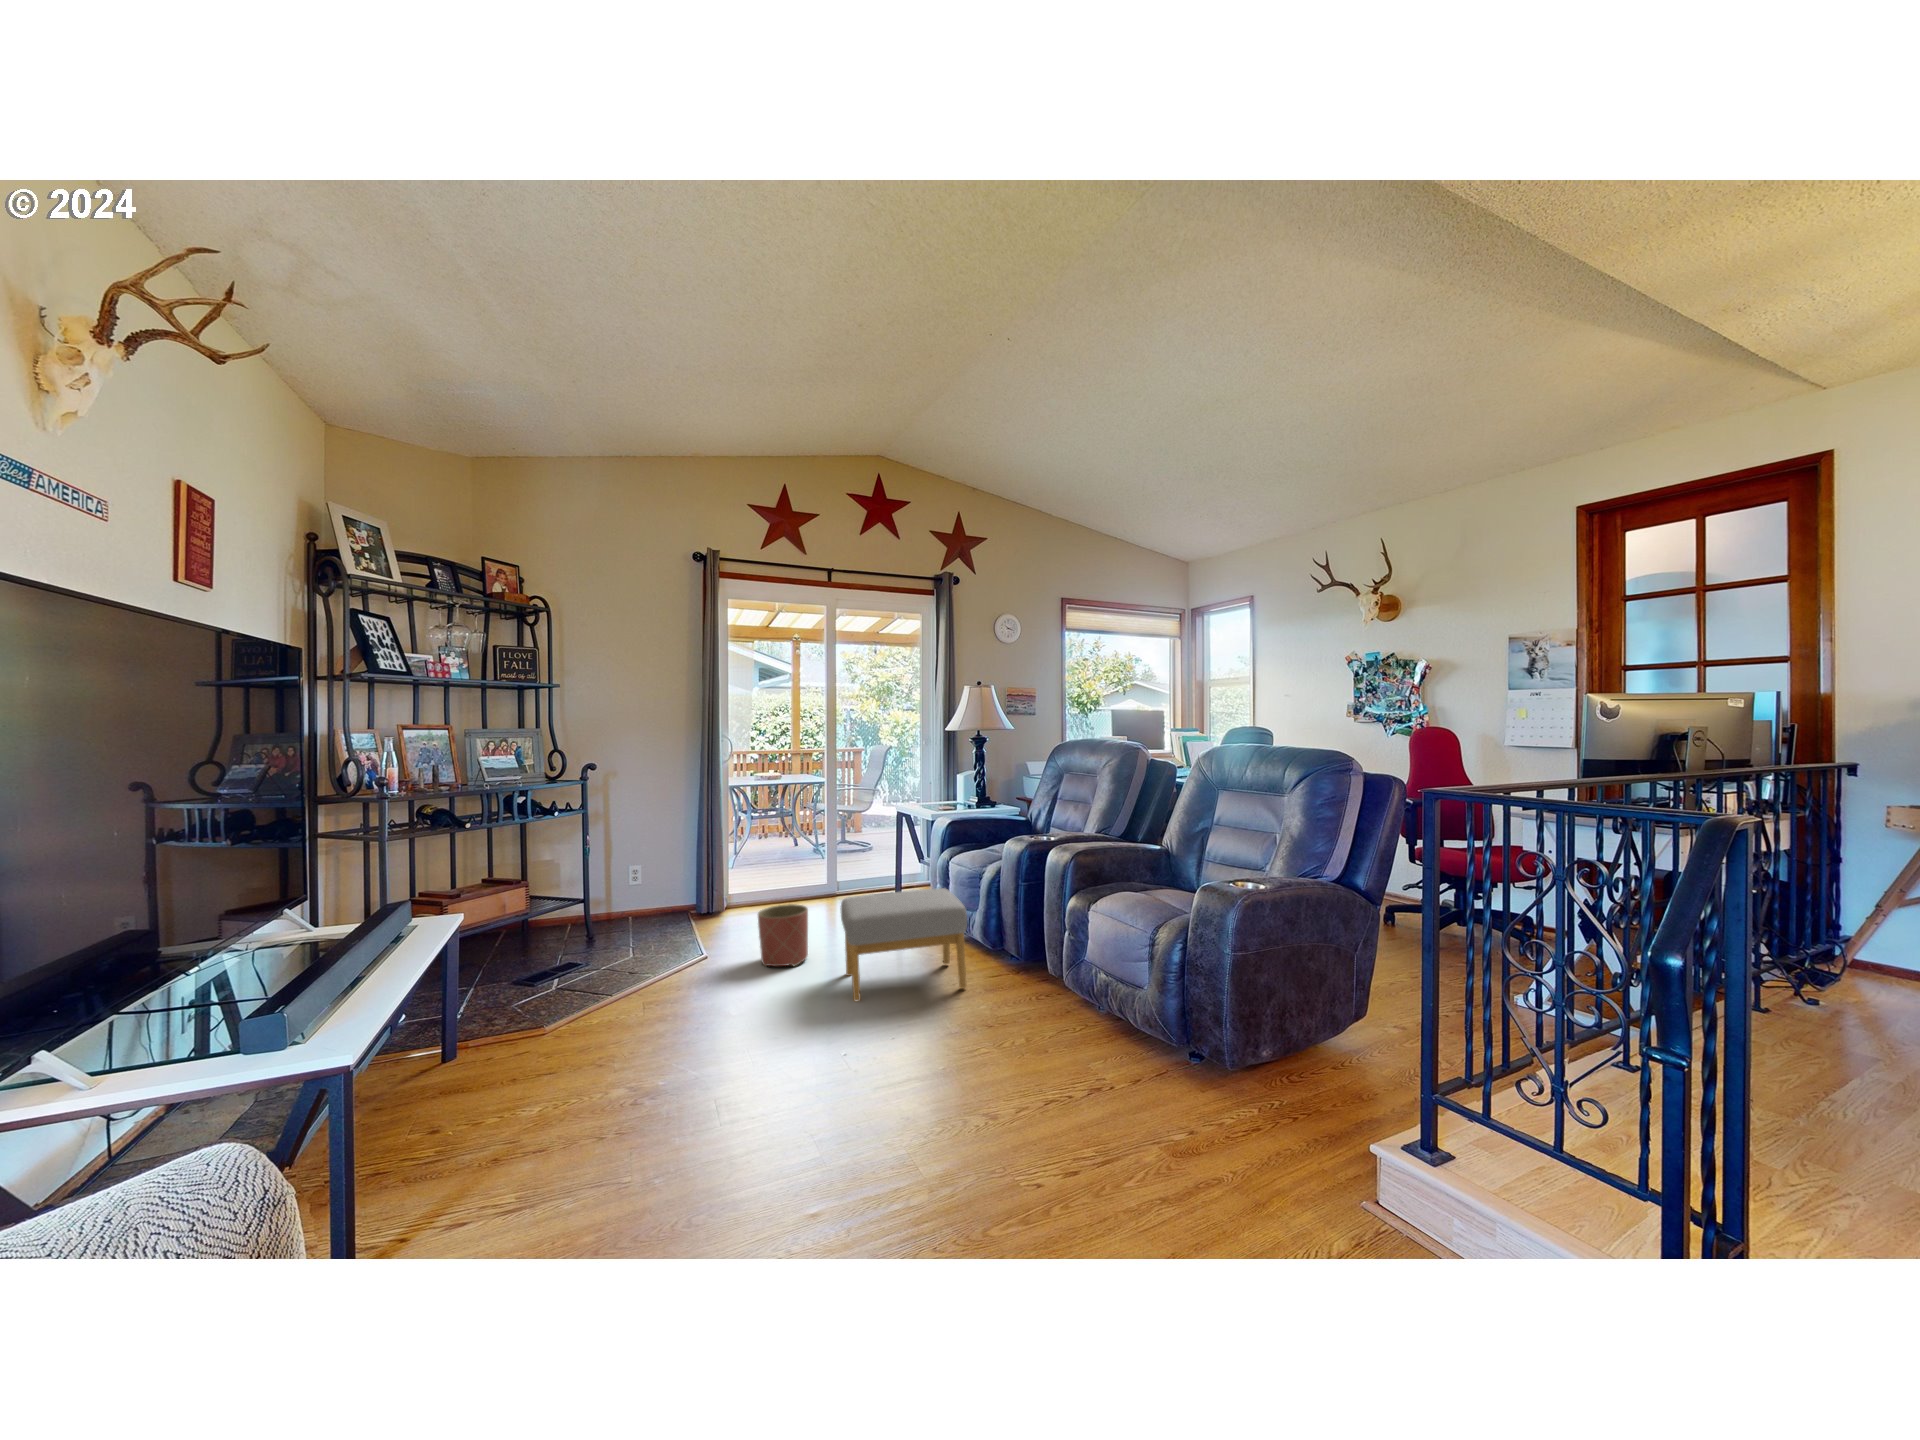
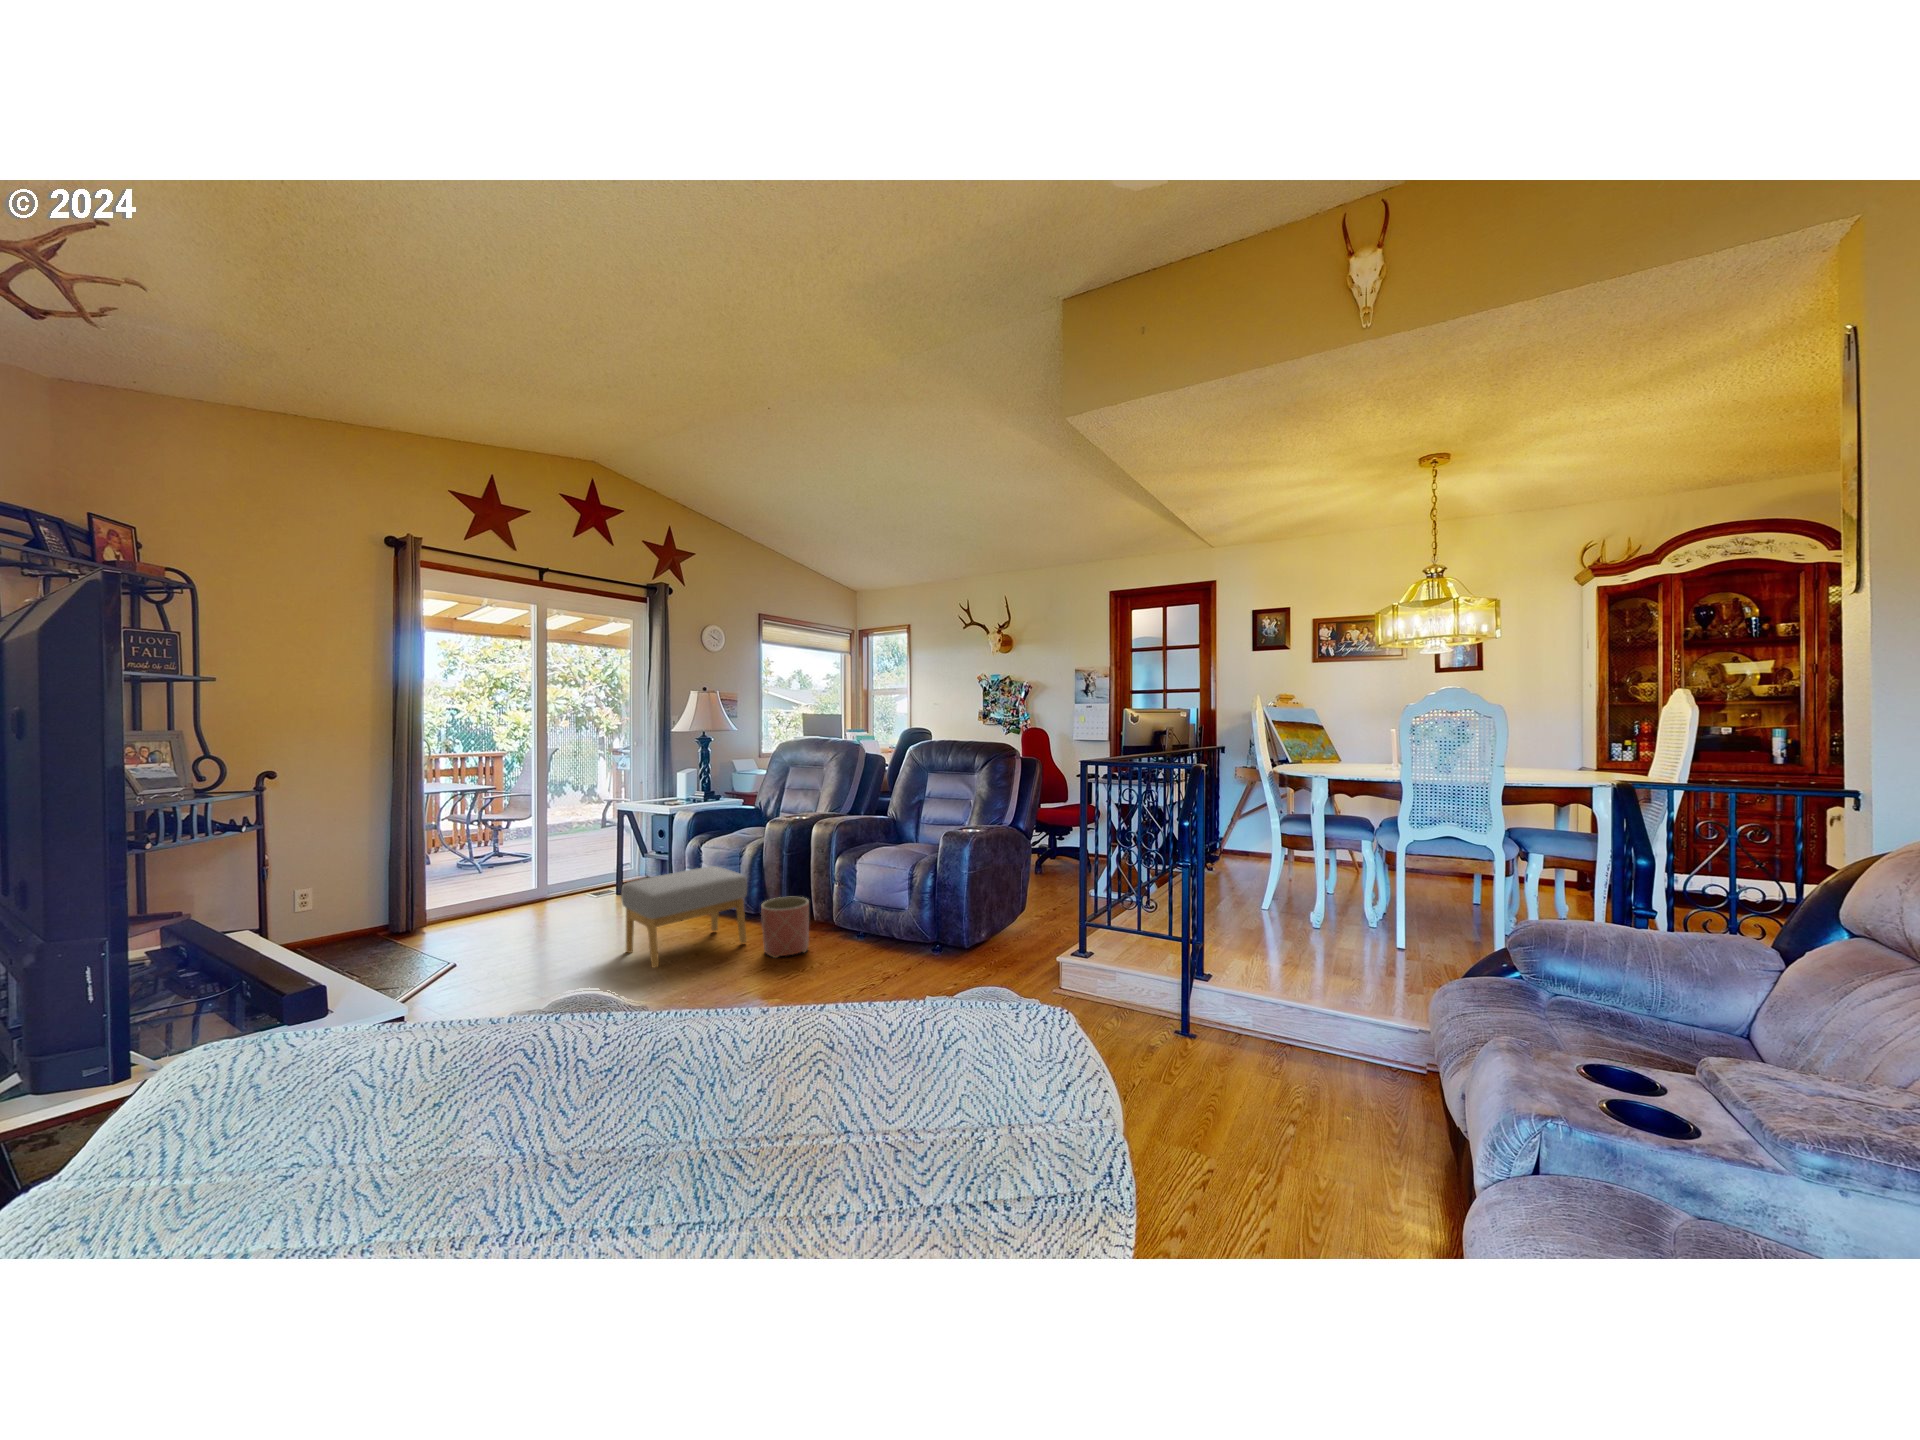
planter: present [758,904,808,967] -> present [761,897,809,958]

